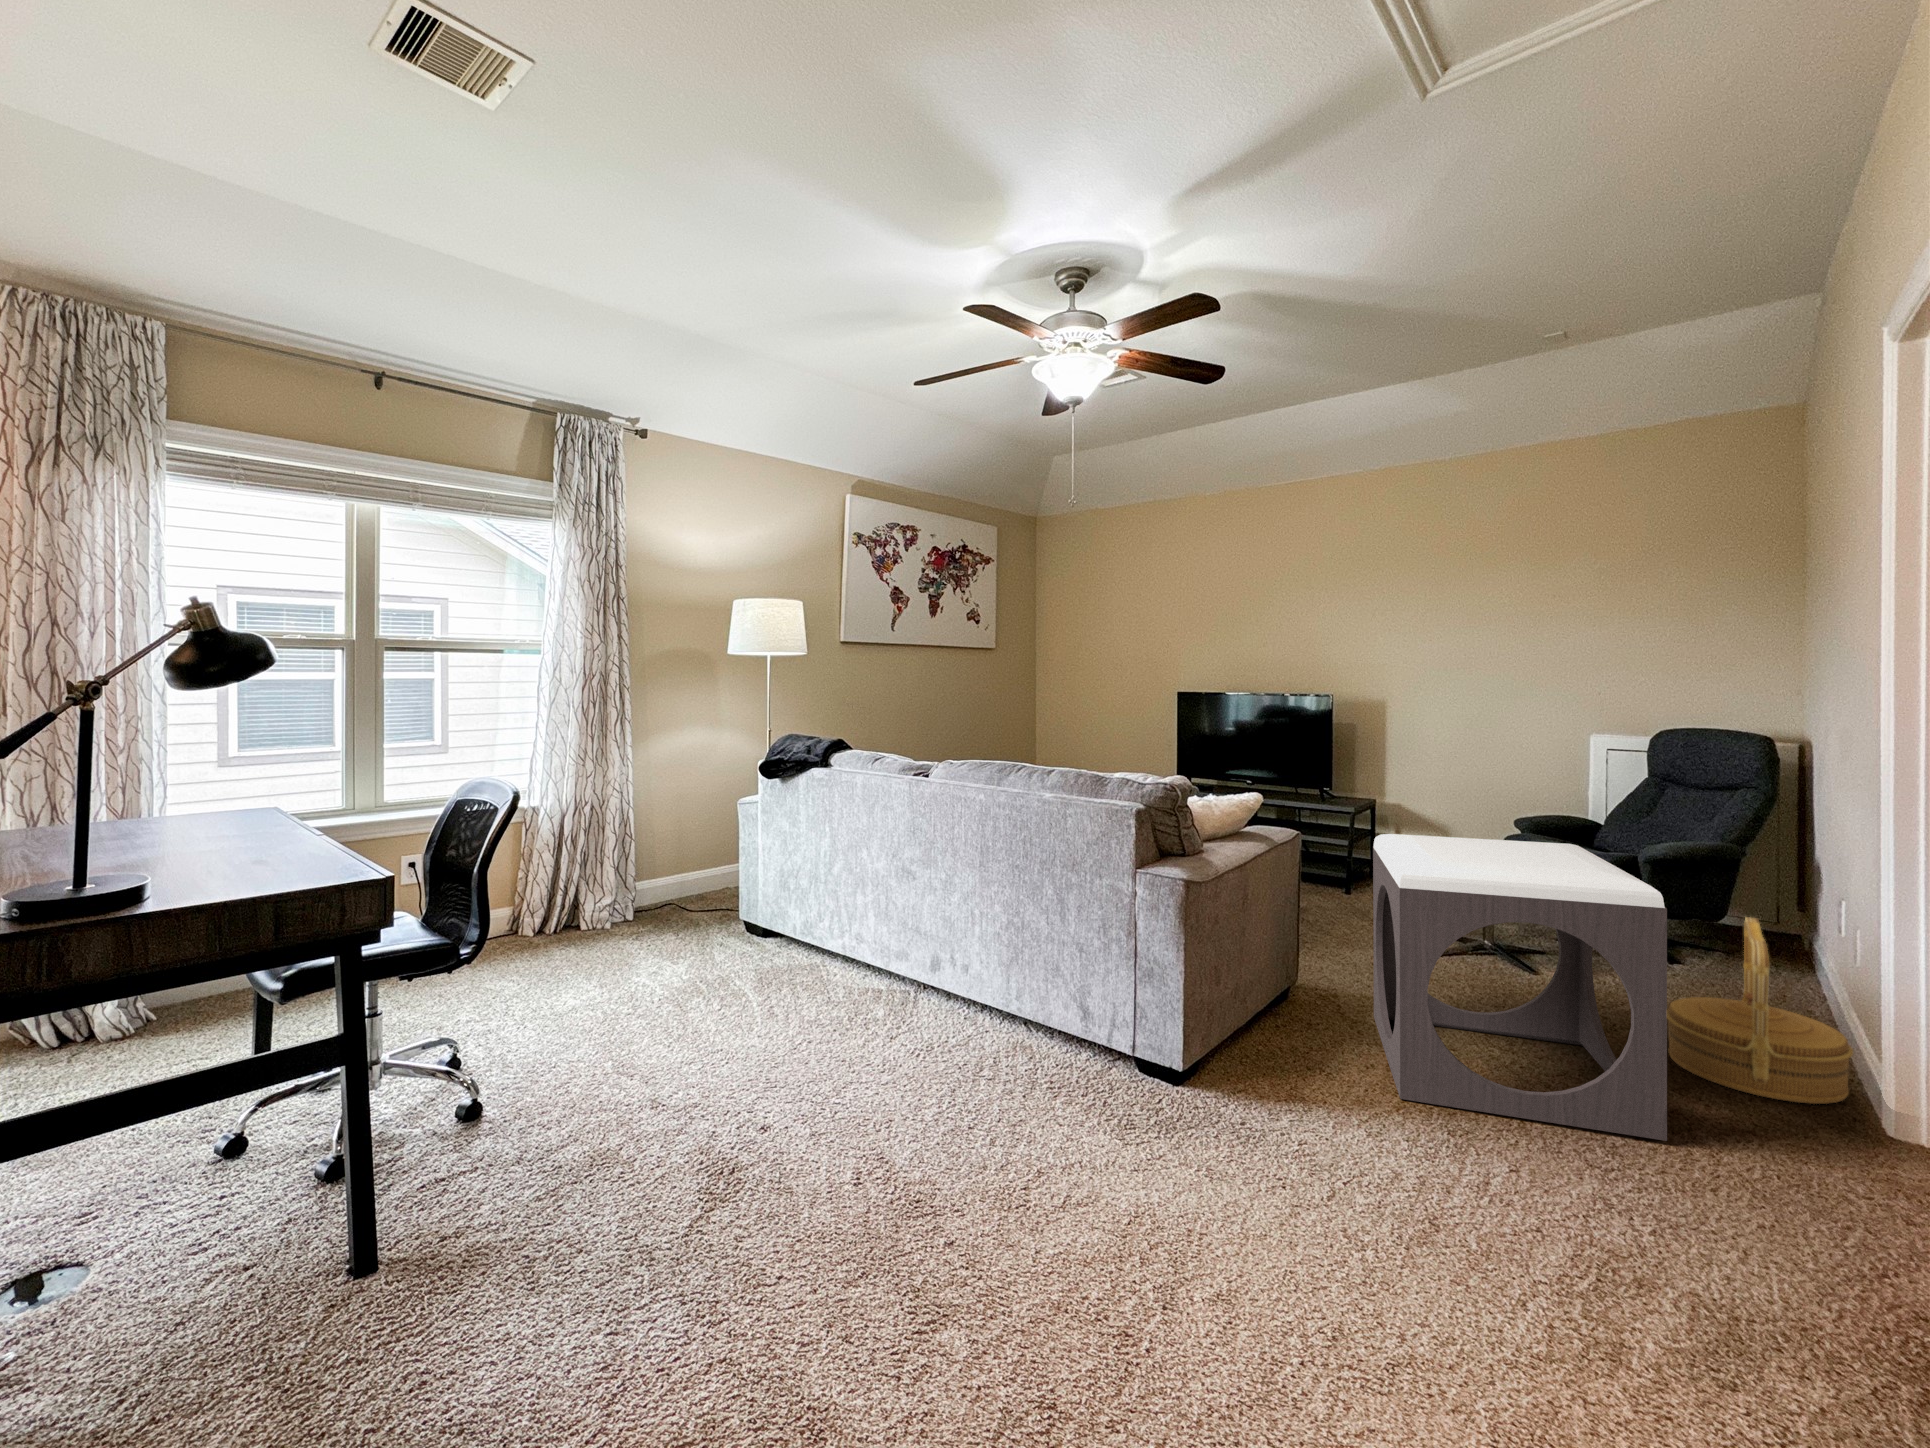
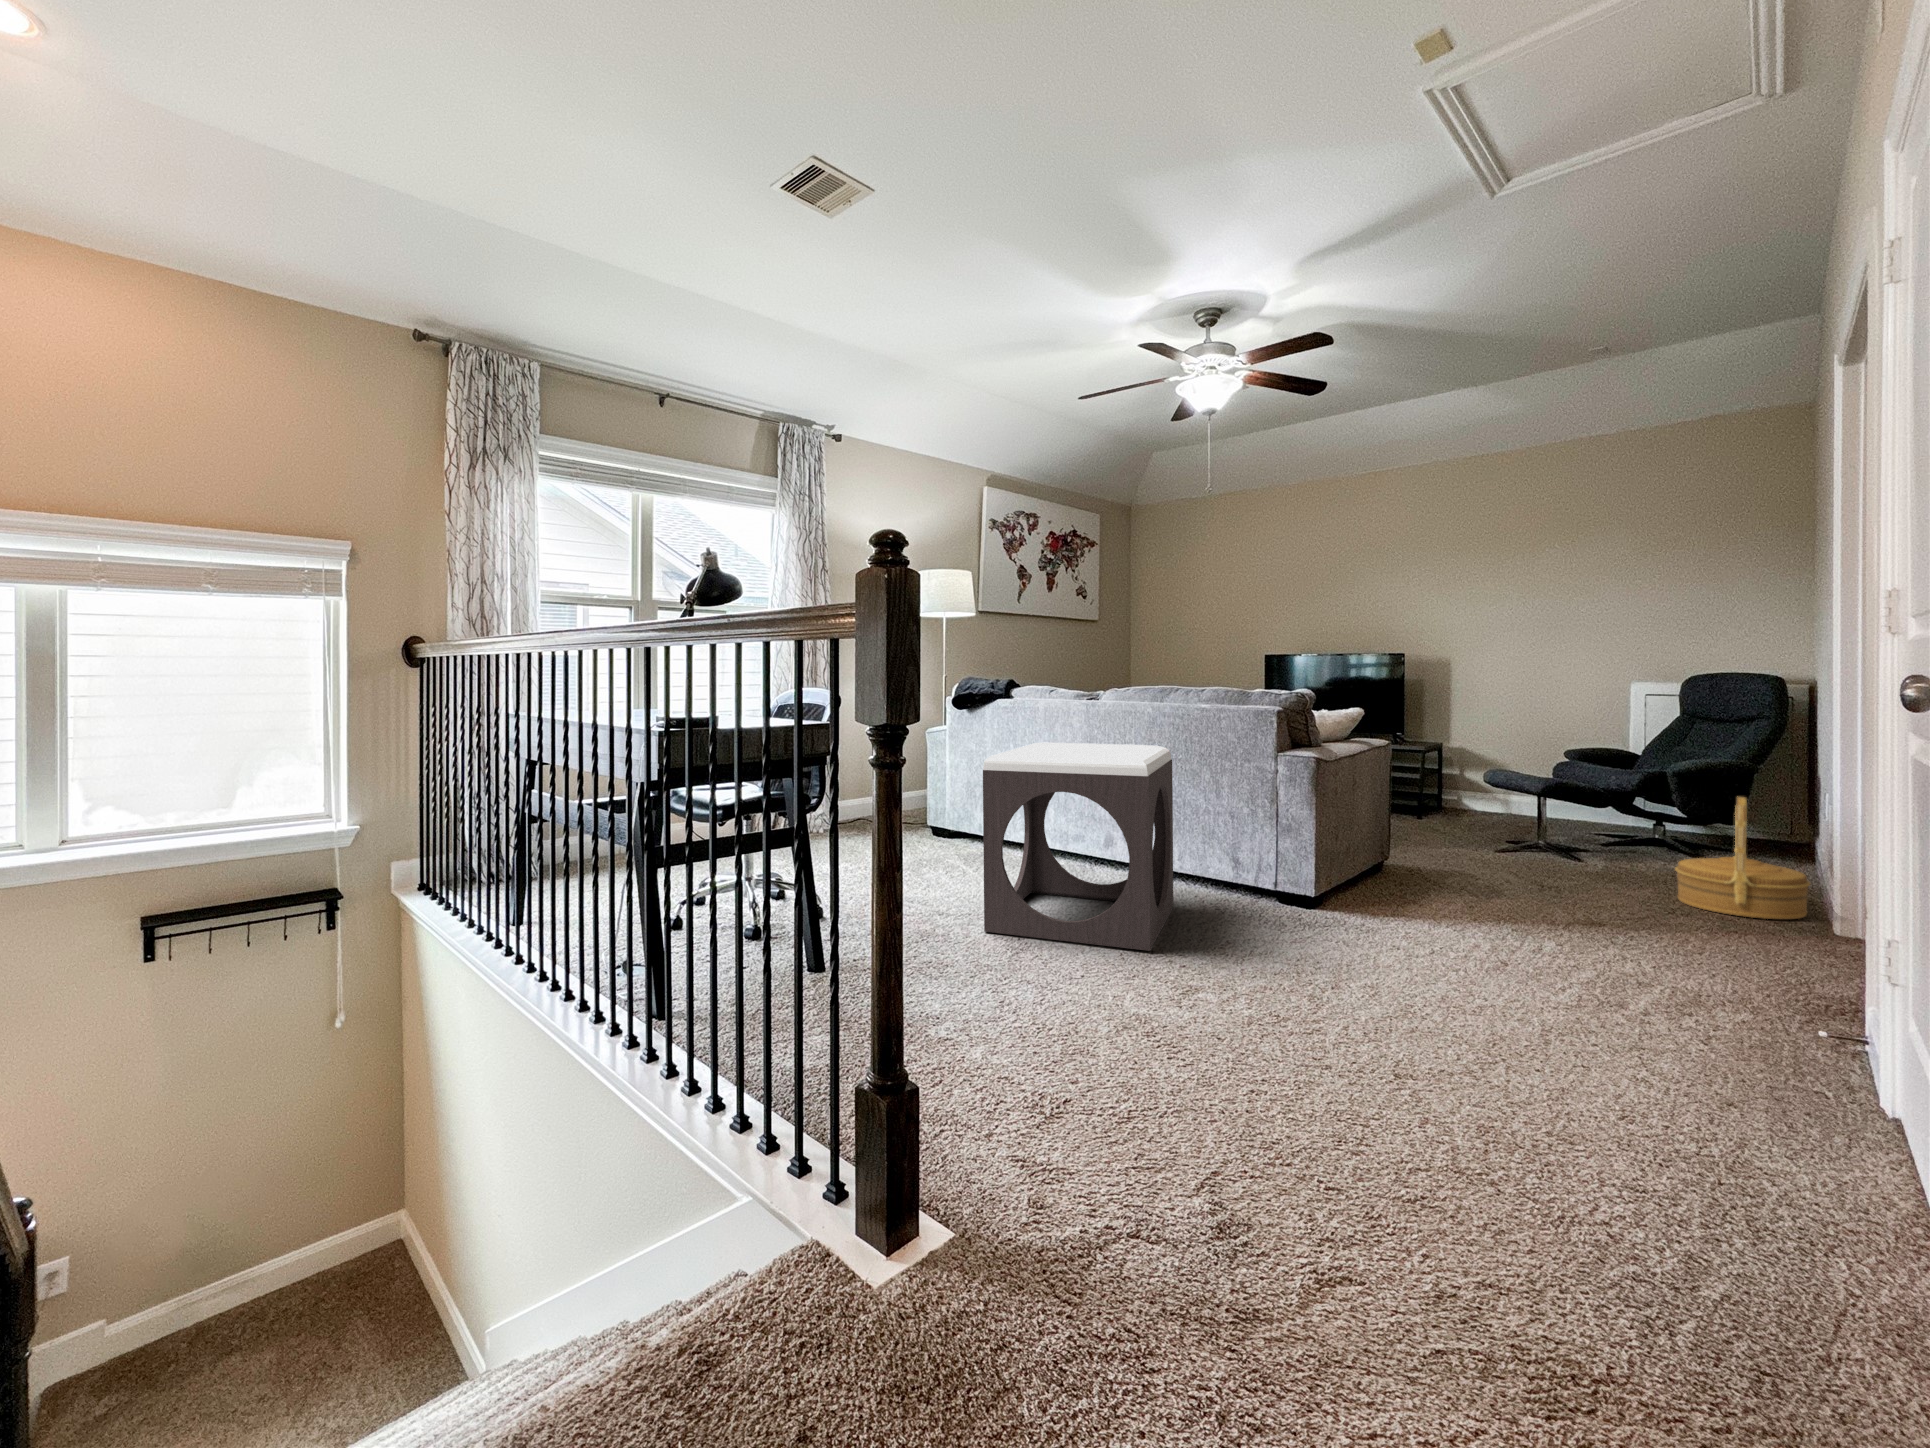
footstool: present [1373,834,1667,1141] -> present [983,743,1173,951]

